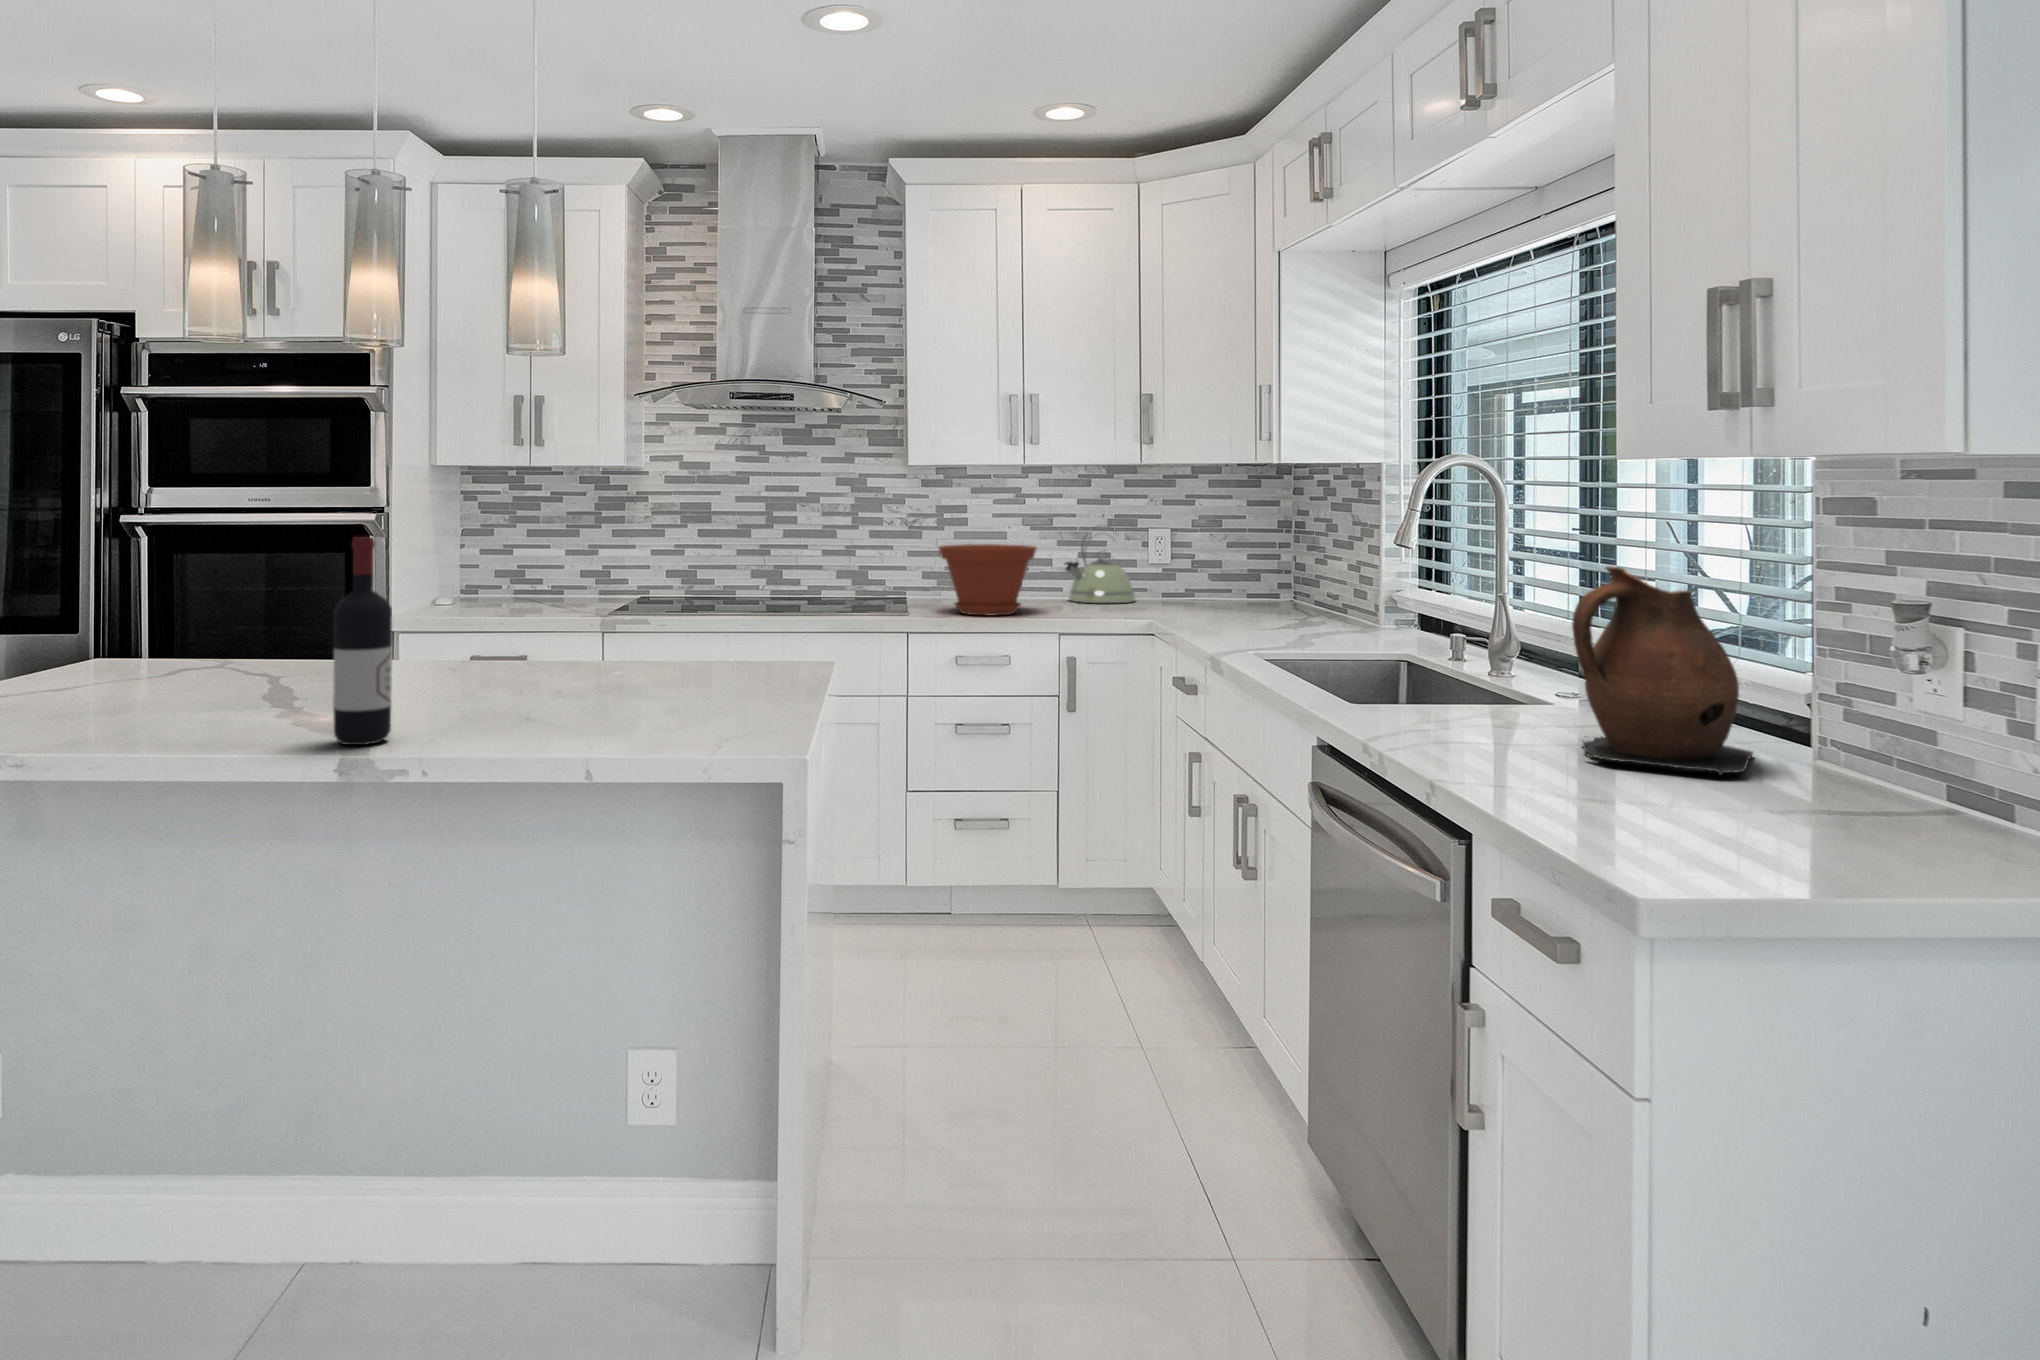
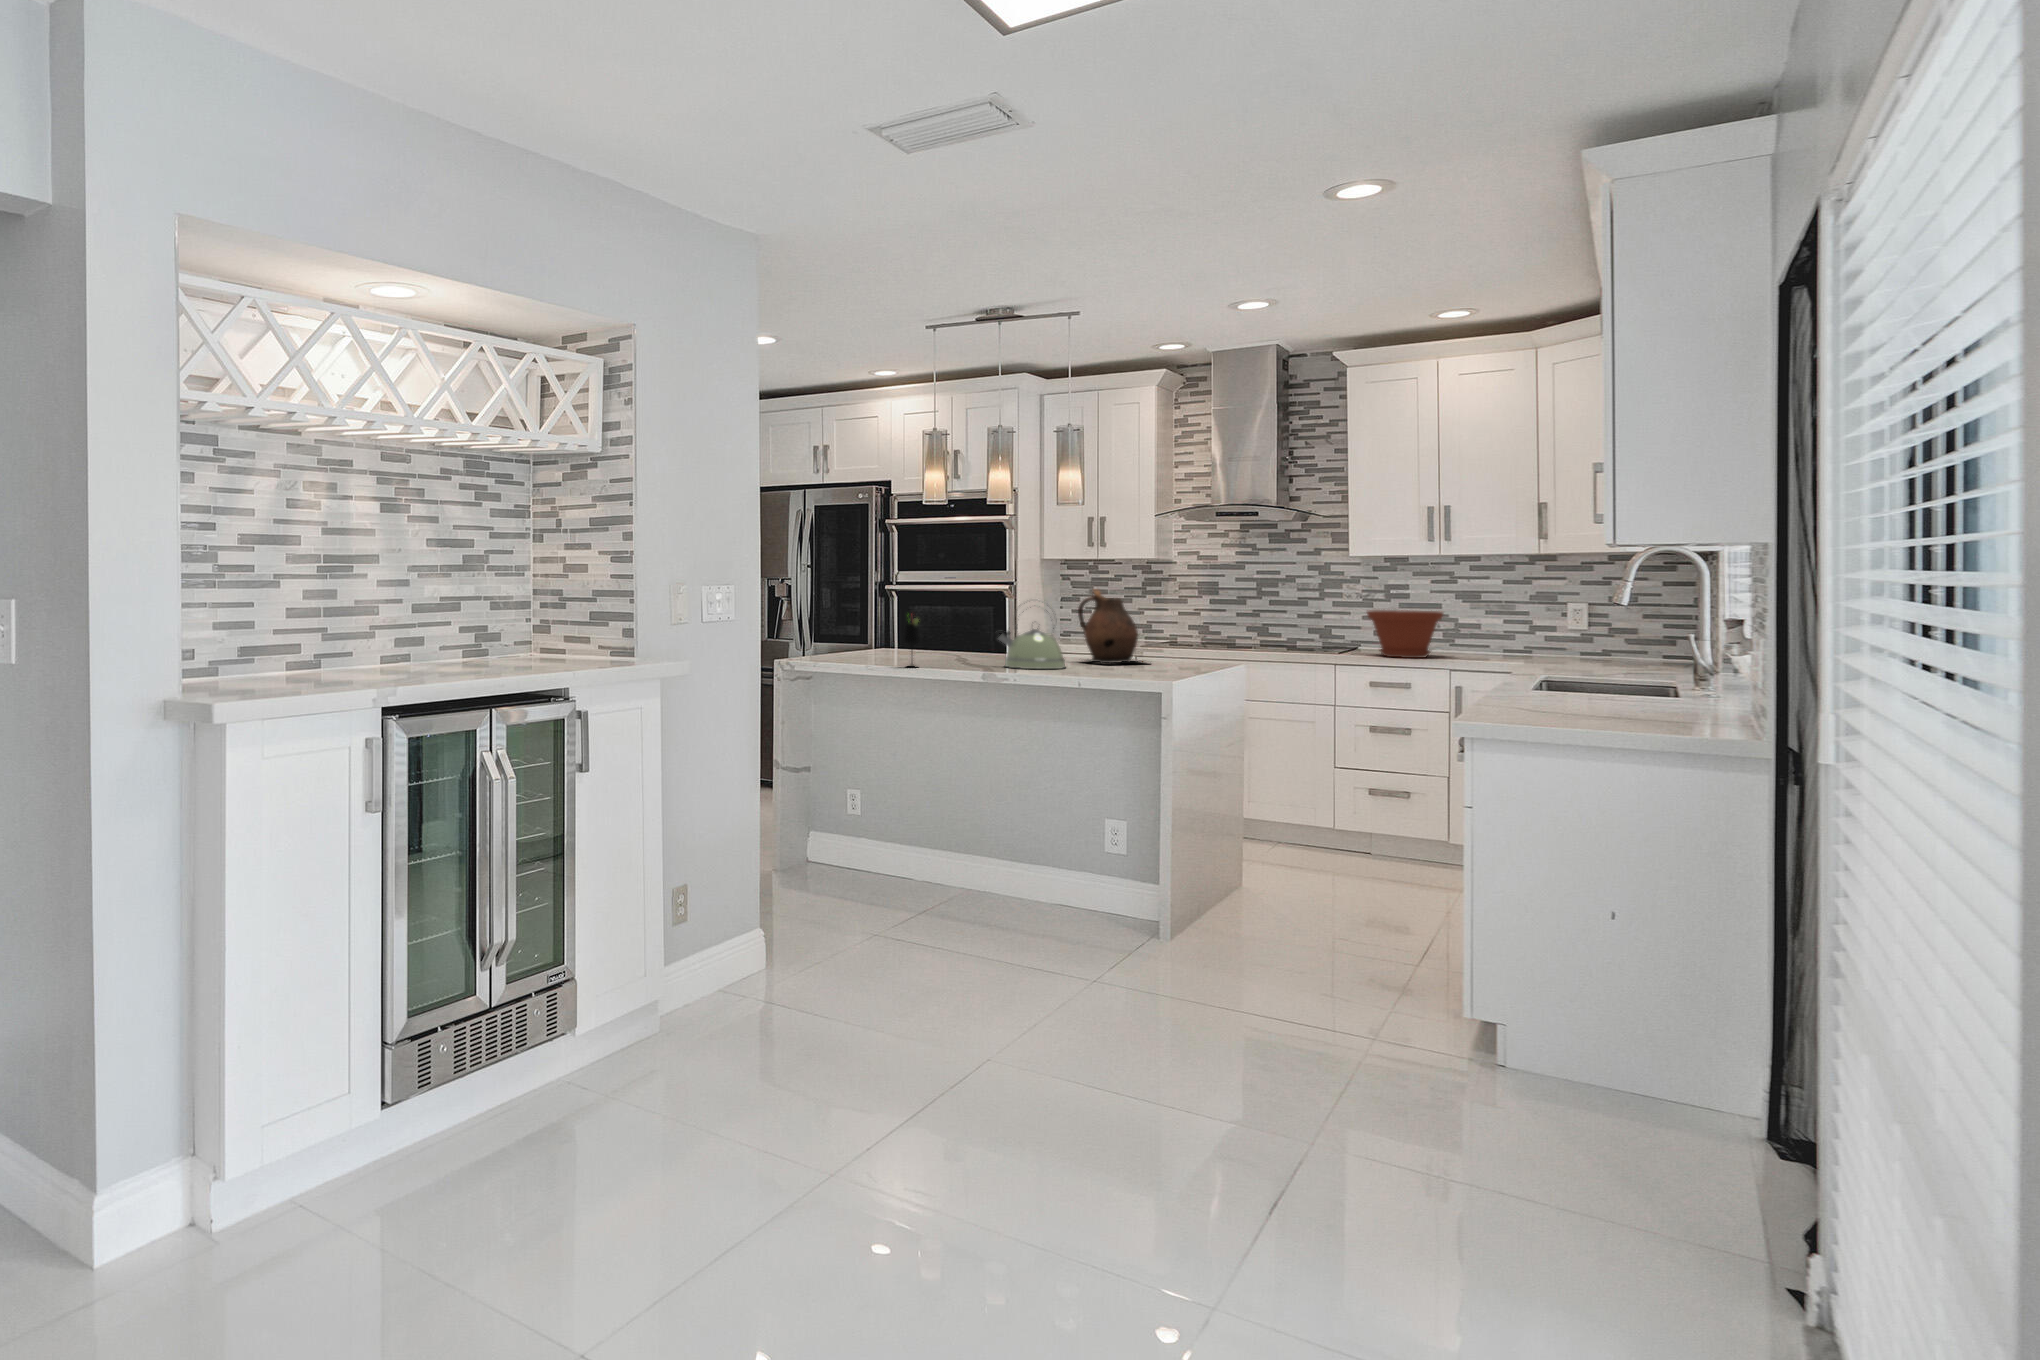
kettle: present [1065,526,1135,603] -> present [998,603,1065,669]
wine bottle: present [333,537,392,745] -> none [954,586,977,670]
ceramic pitcher: present [1572,566,1753,775] -> present [1078,590,1141,663]
wine glass: none [193,608,242,746] -> present [903,618,921,667]

